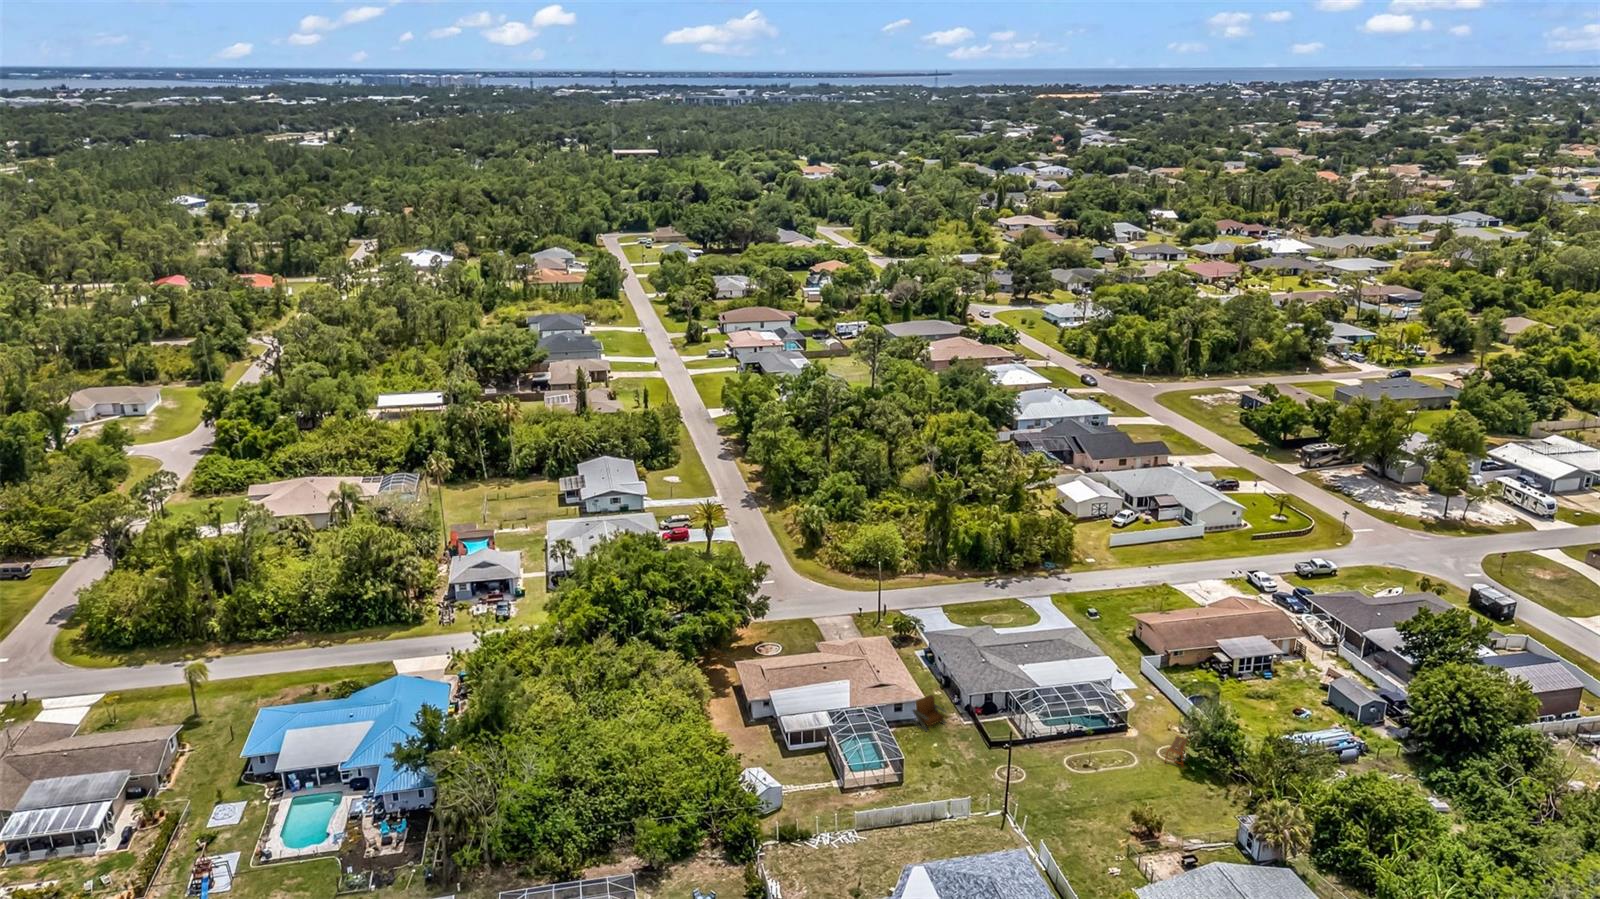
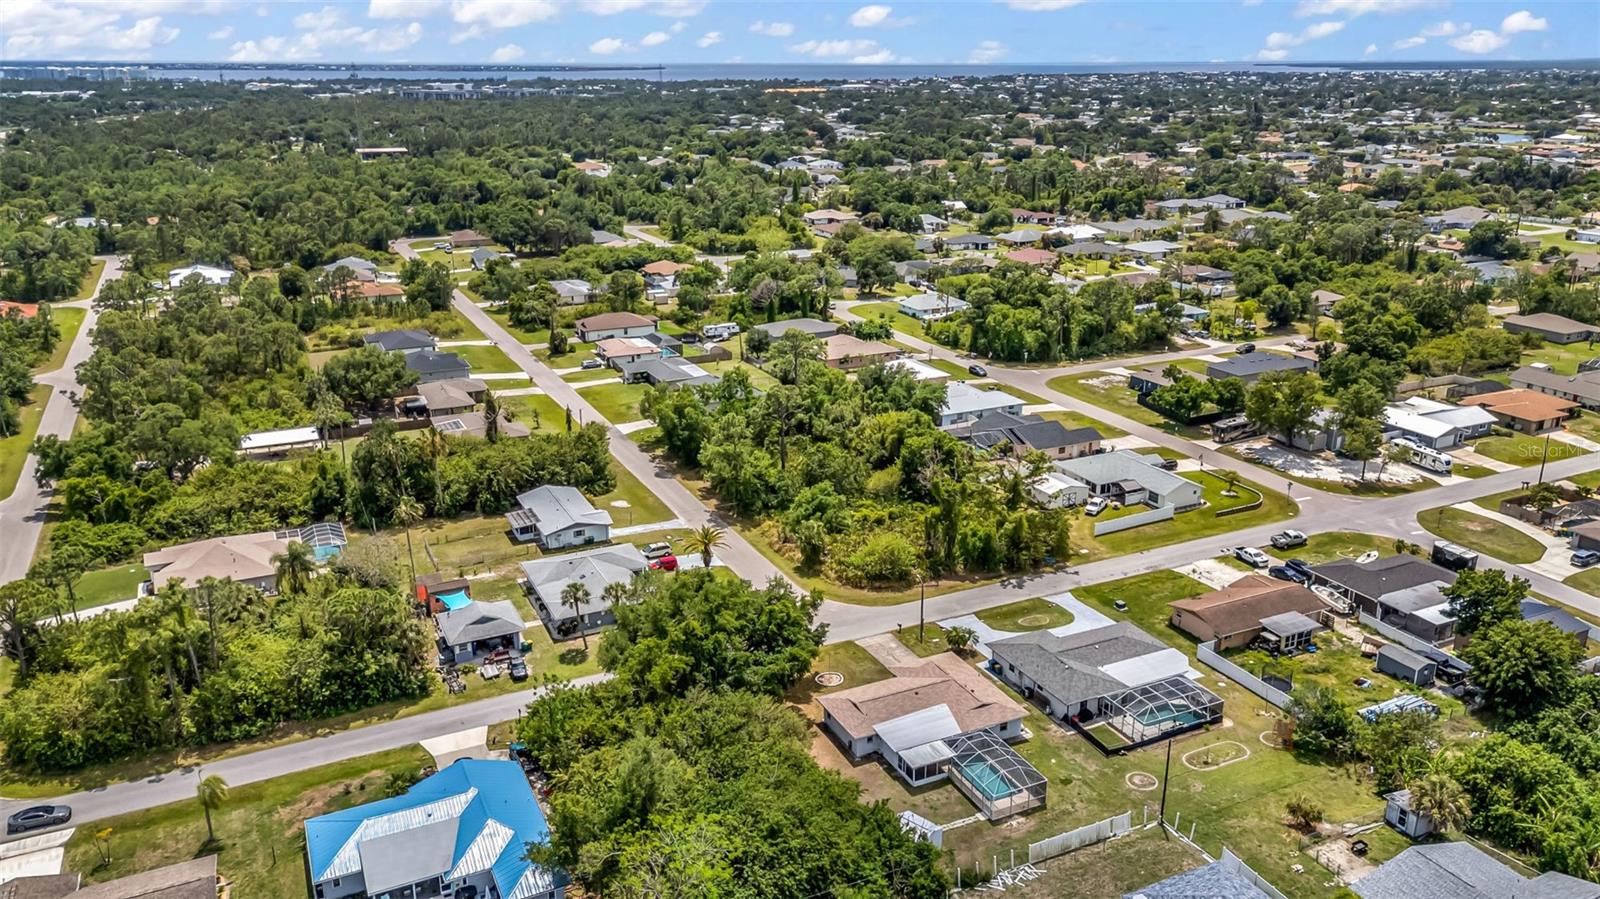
lounge chair: present [912,695,946,732] -> none [1018,708,1052,748]

